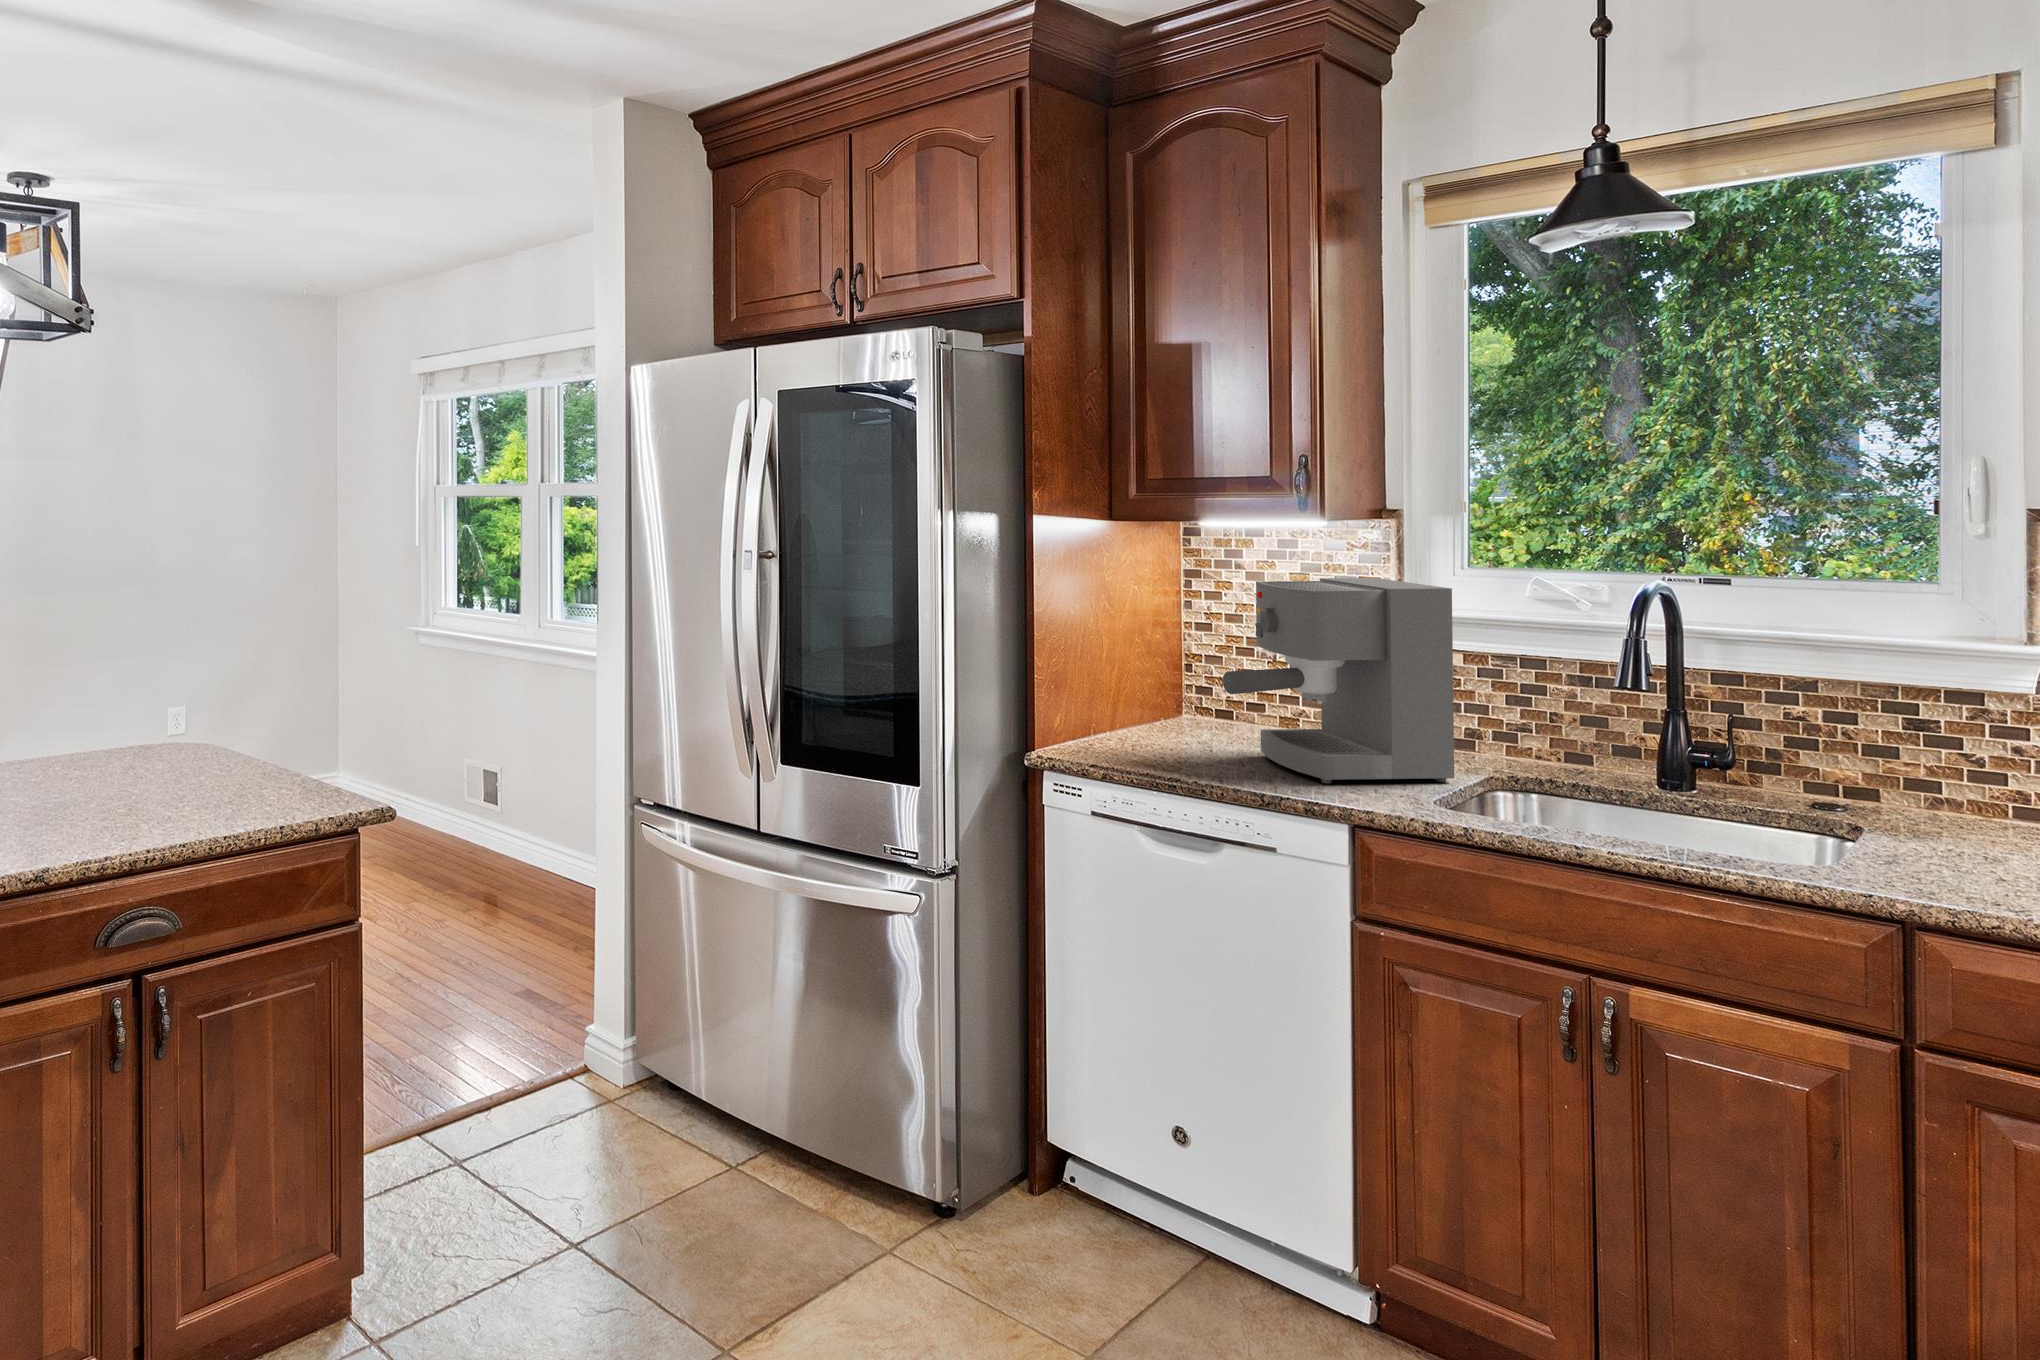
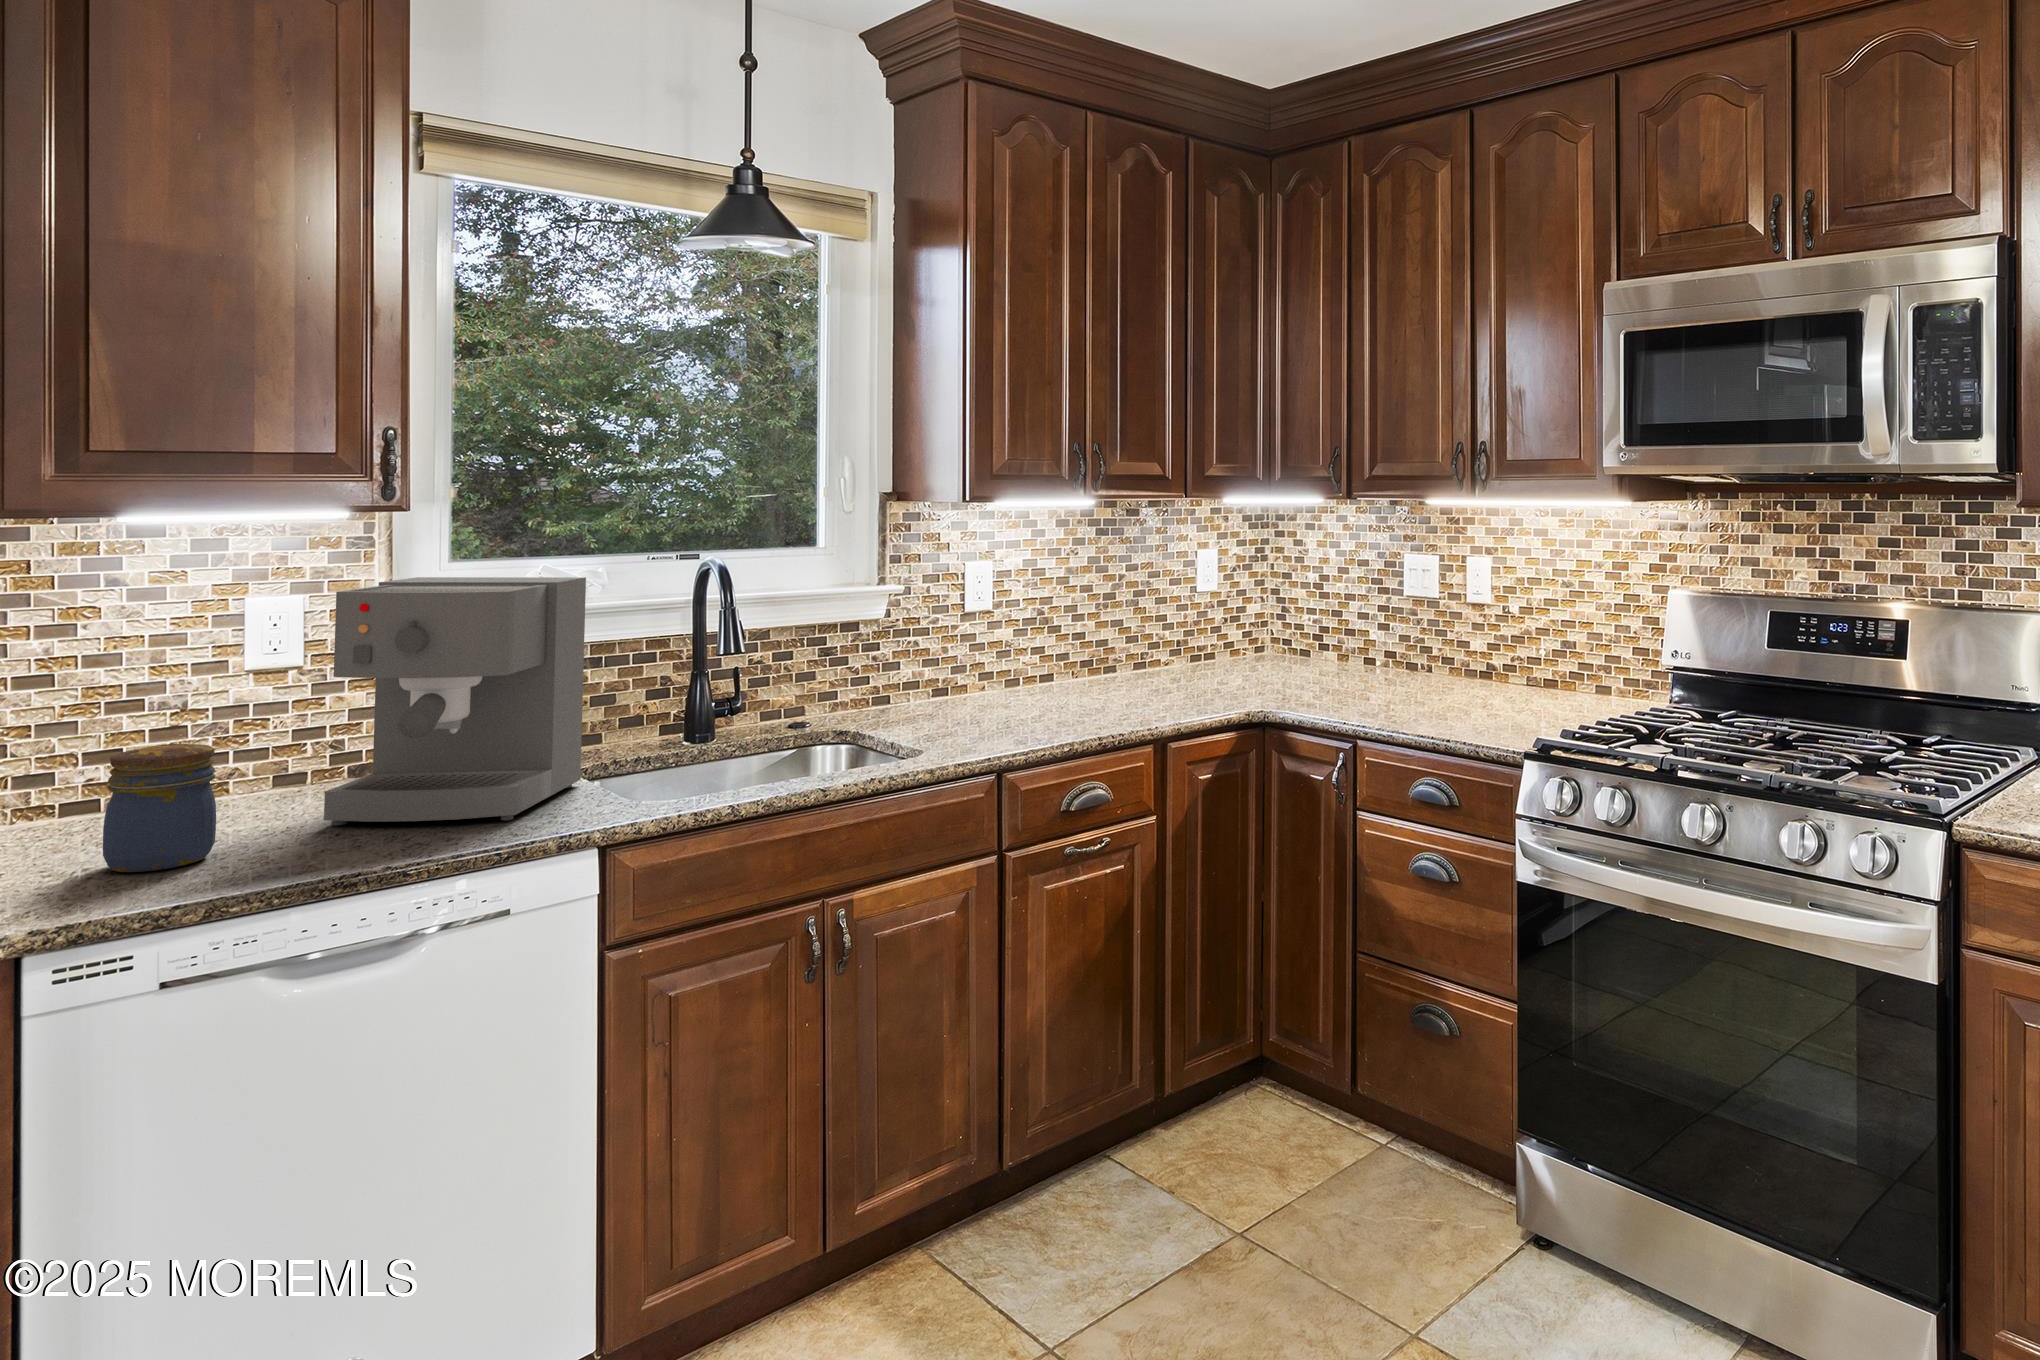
jar: none [1130,671,1189,751] -> present [103,744,216,872]

